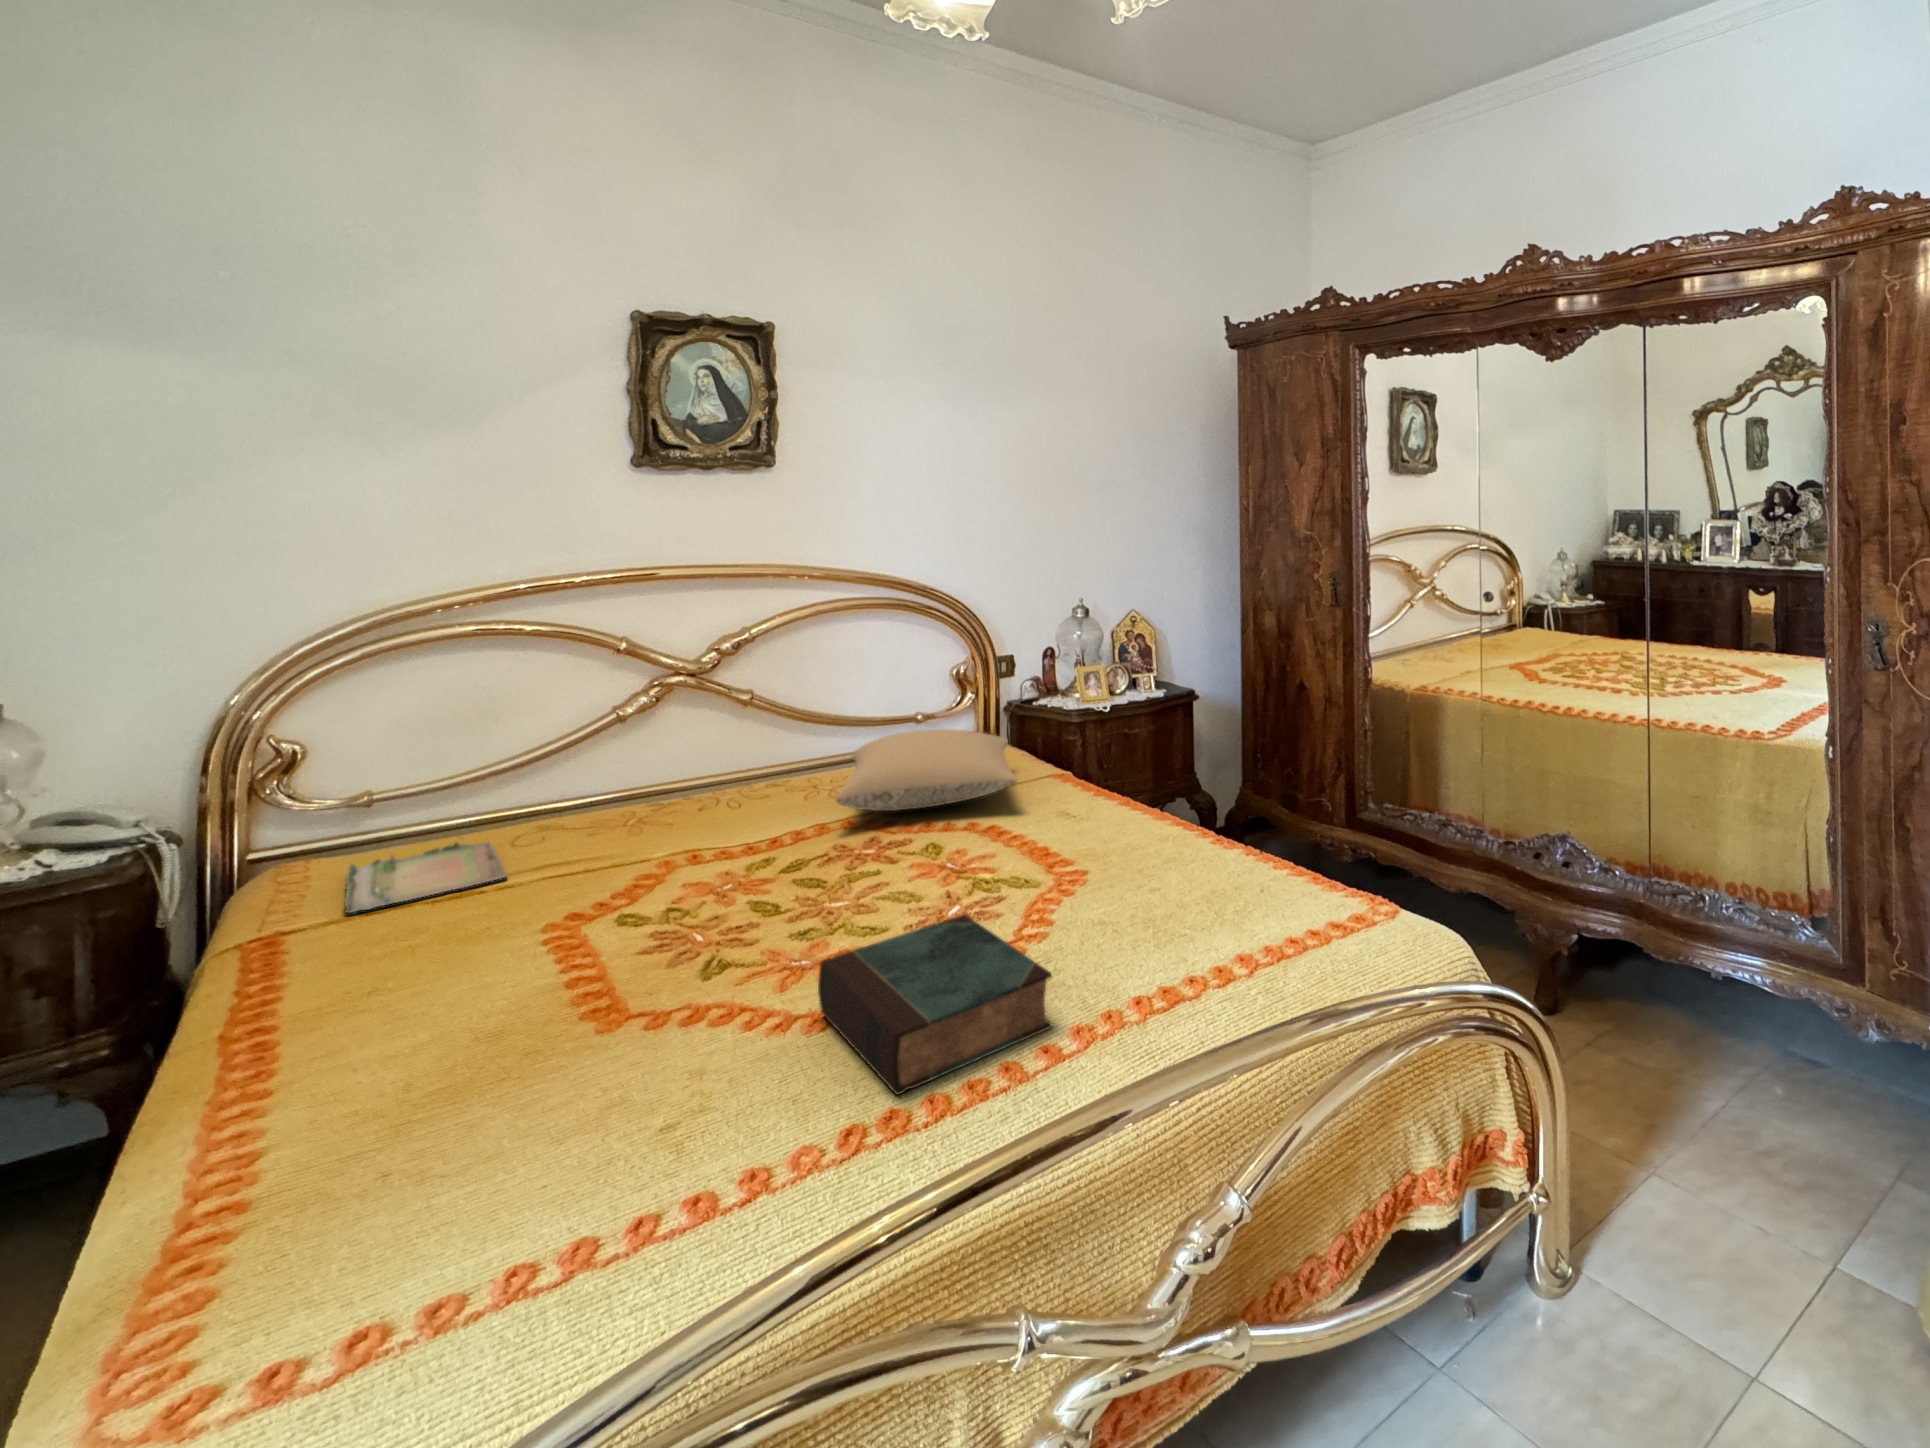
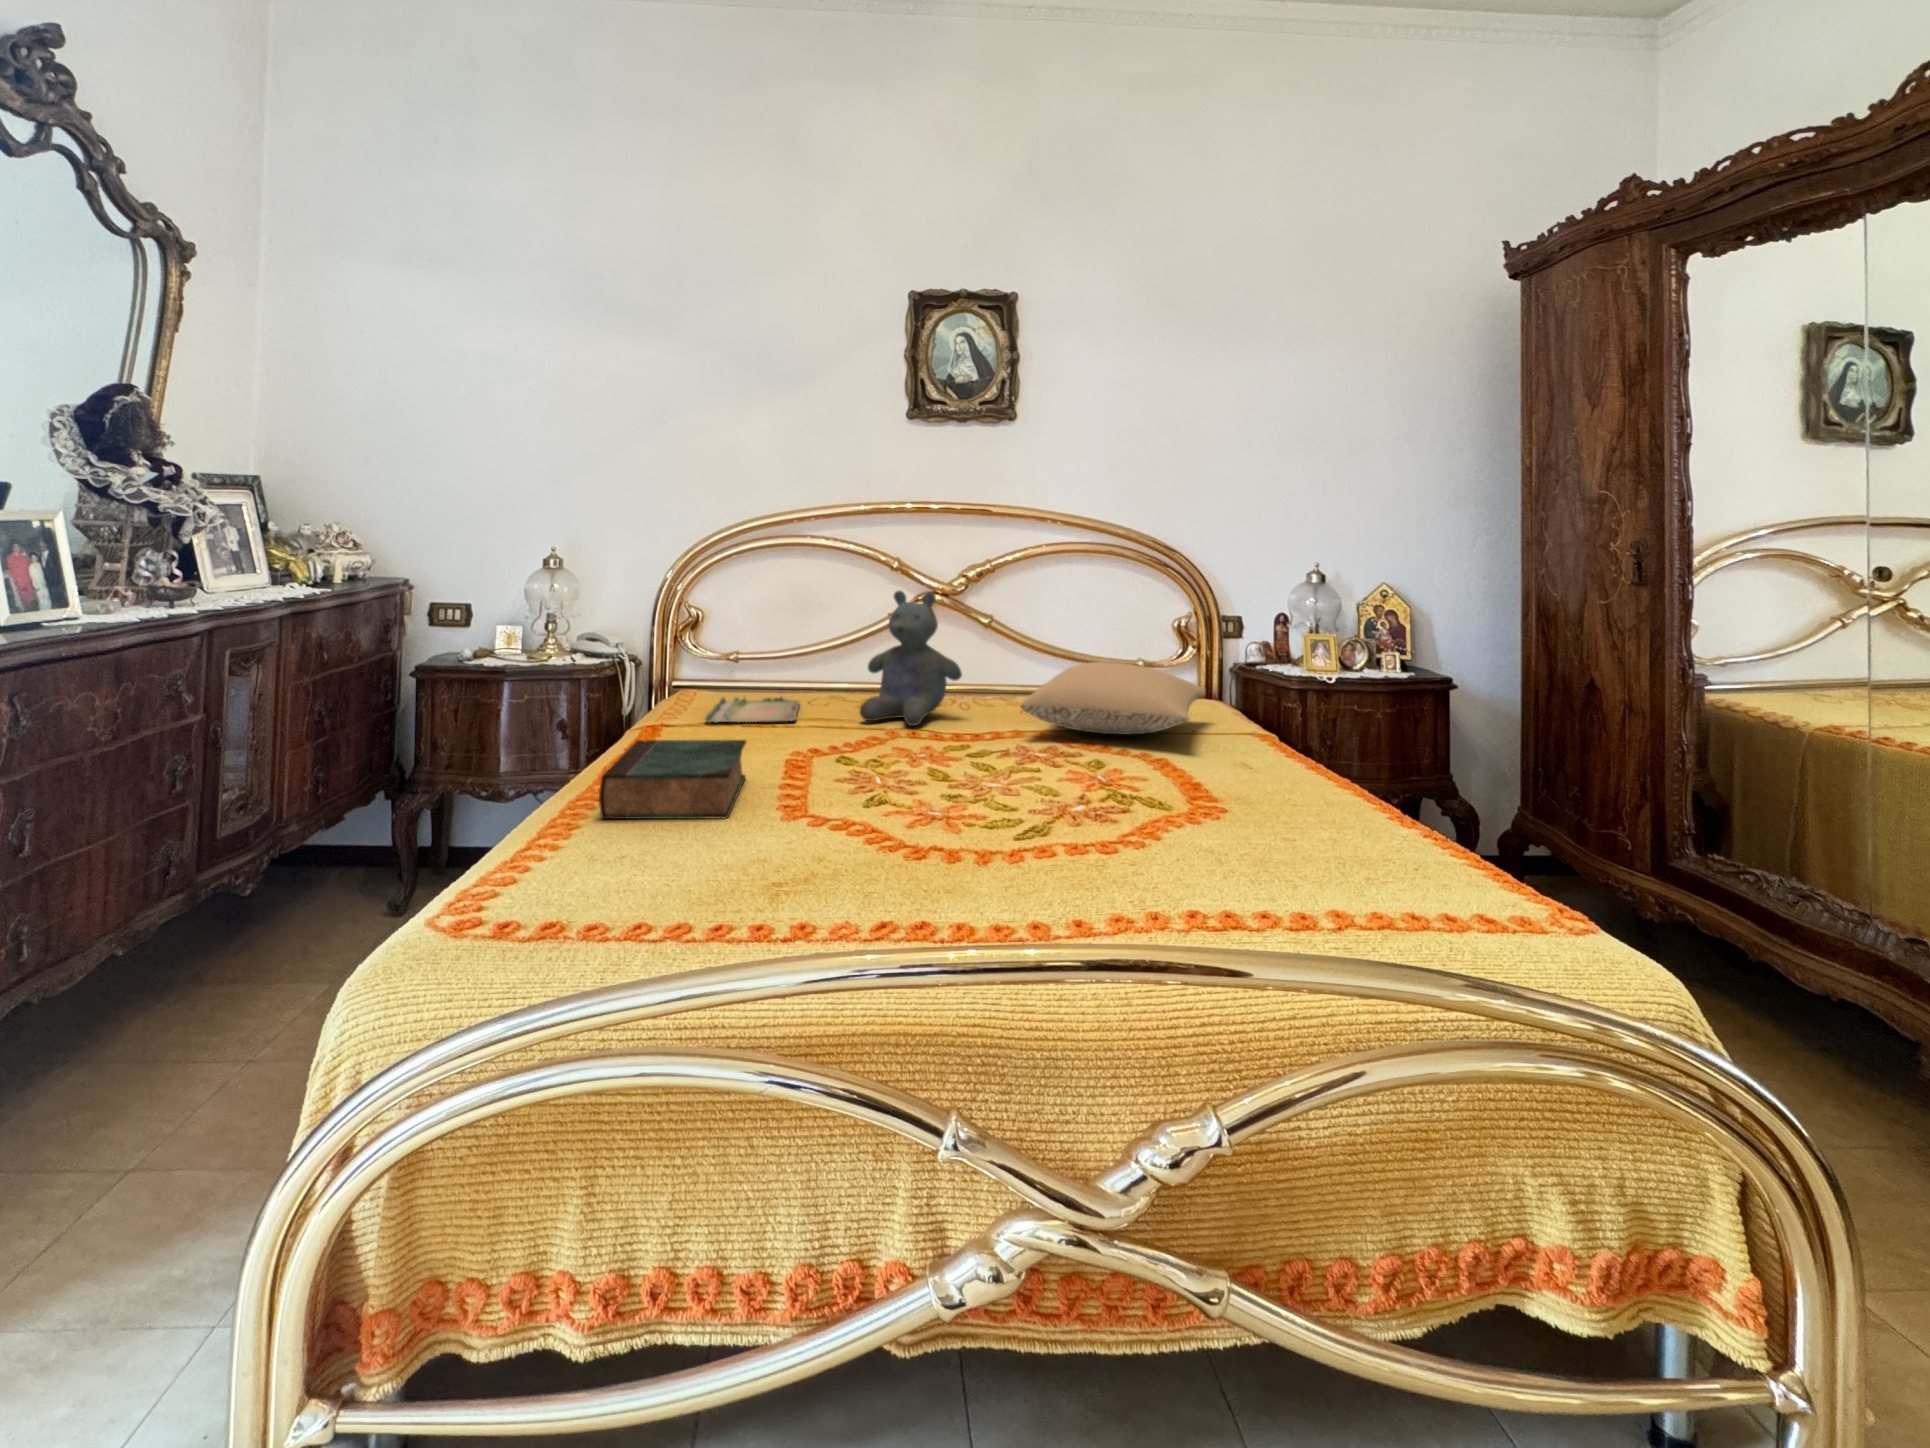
stuffed bear: none [606,682,744,853] -> present [860,590,962,726]
book: present [818,914,1052,1095] -> present [599,740,746,819]

